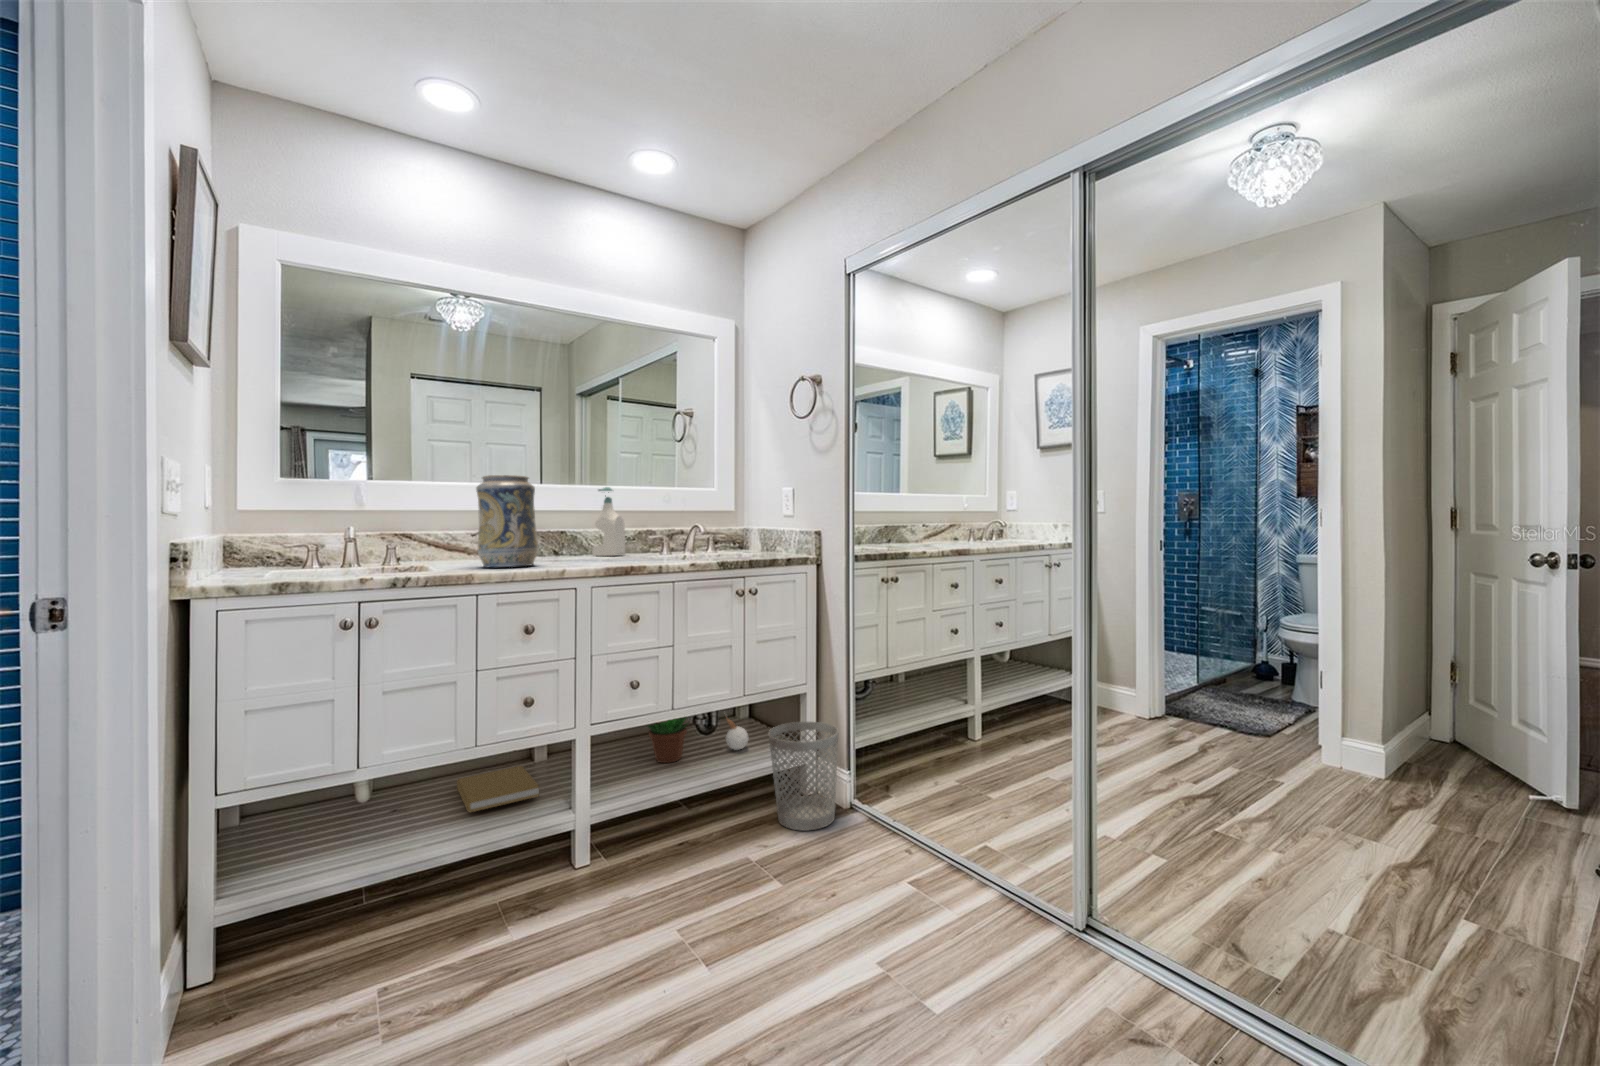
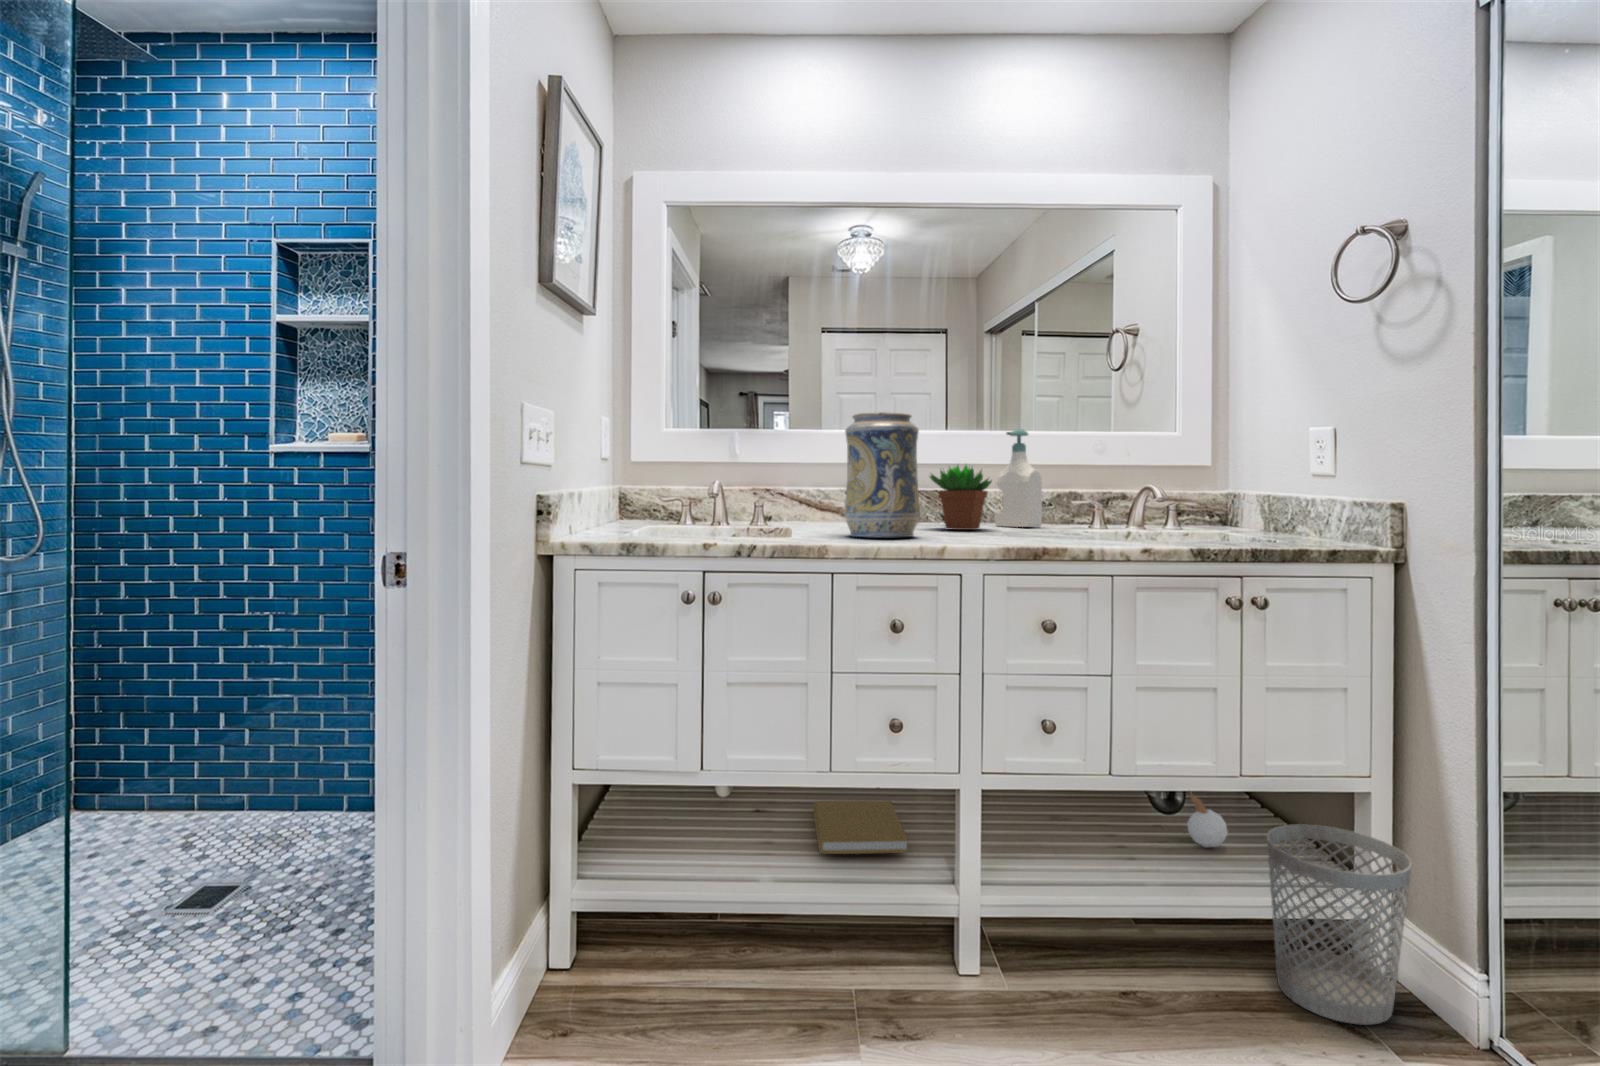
succulent plant: present [648,718,688,763] -> present [930,465,992,530]

